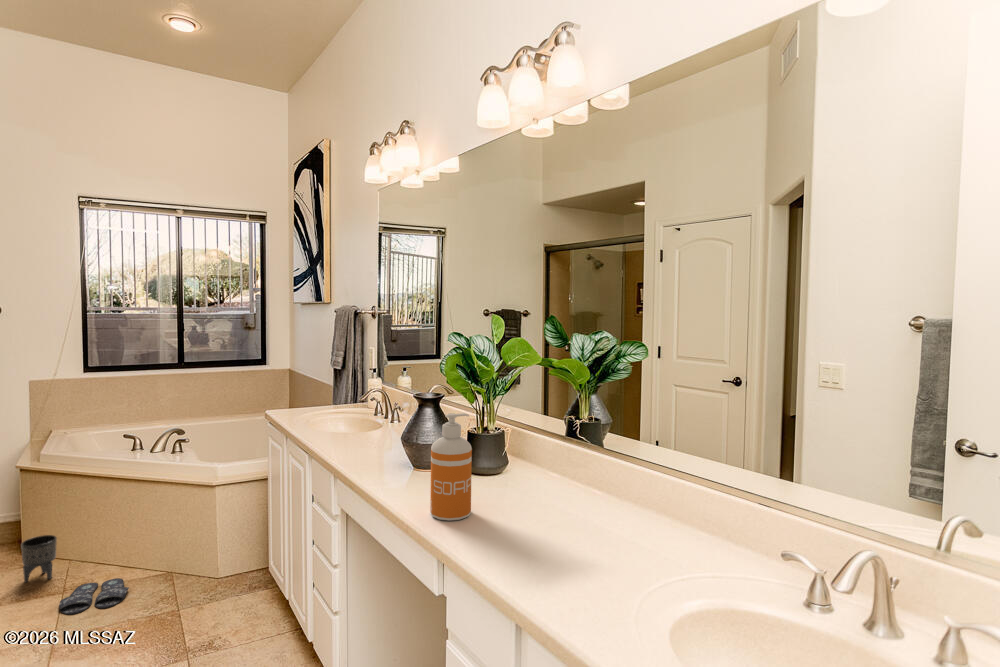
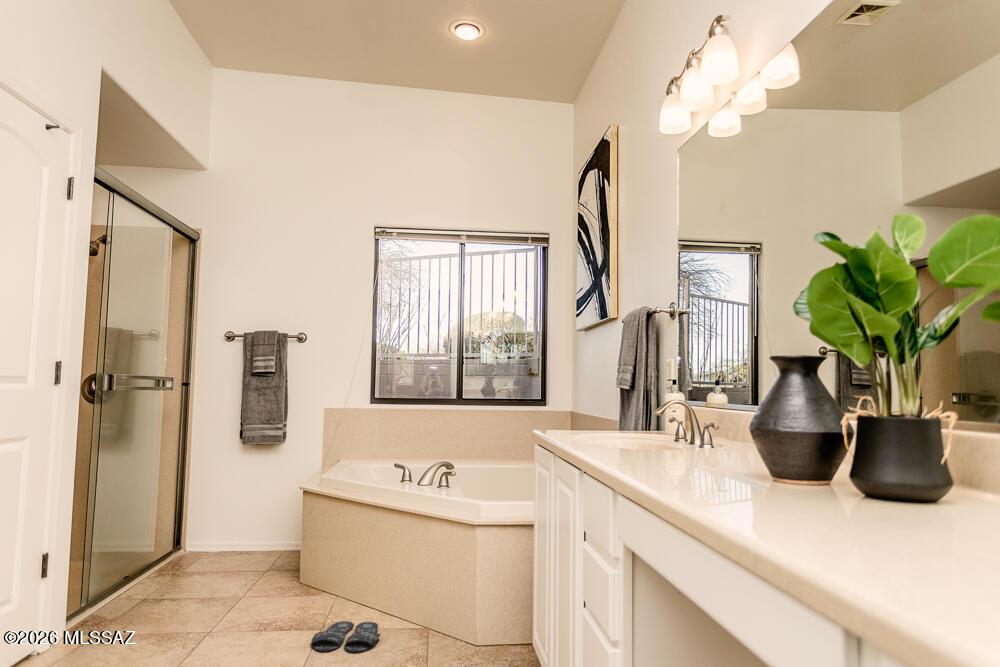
soap dispenser: present [430,413,472,521] -> none [798,321,901,547]
planter: present [21,535,57,582] -> none [293,560,324,610]

